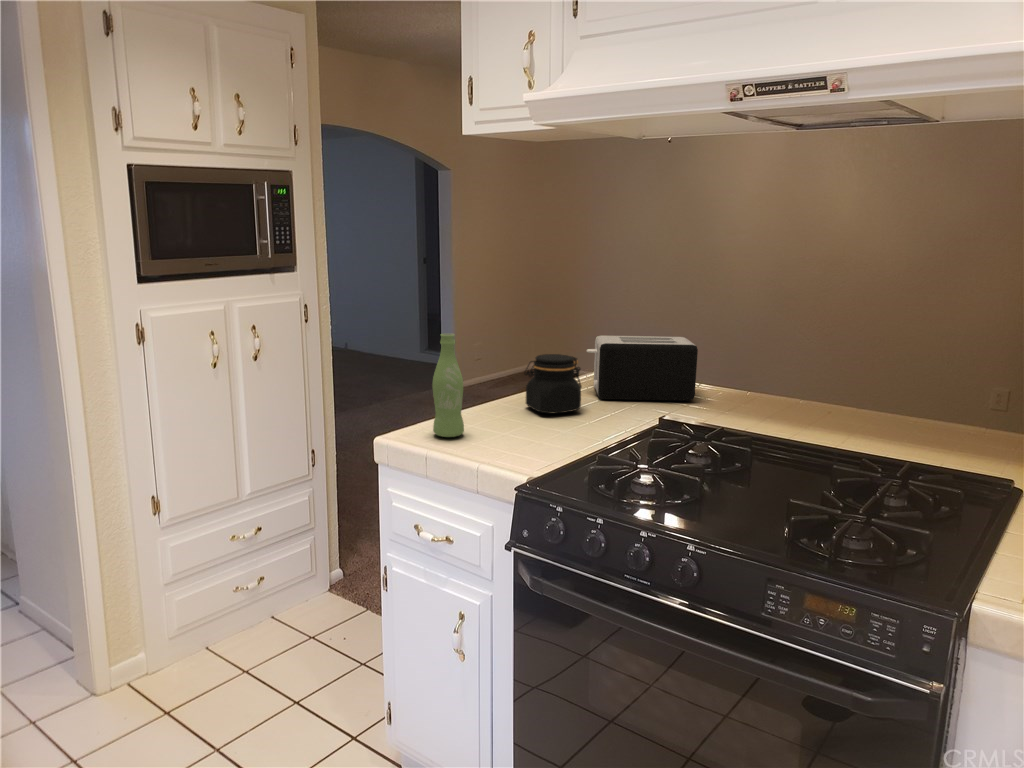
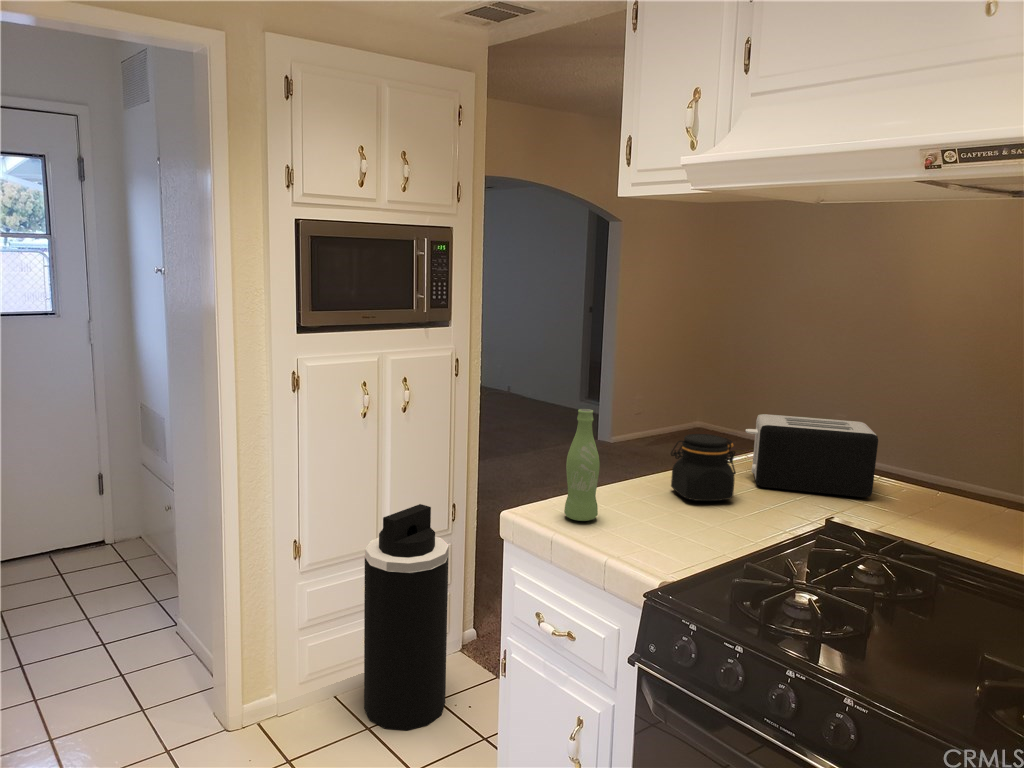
trash can: none [227,449,320,669] -> present [364,504,449,730]

